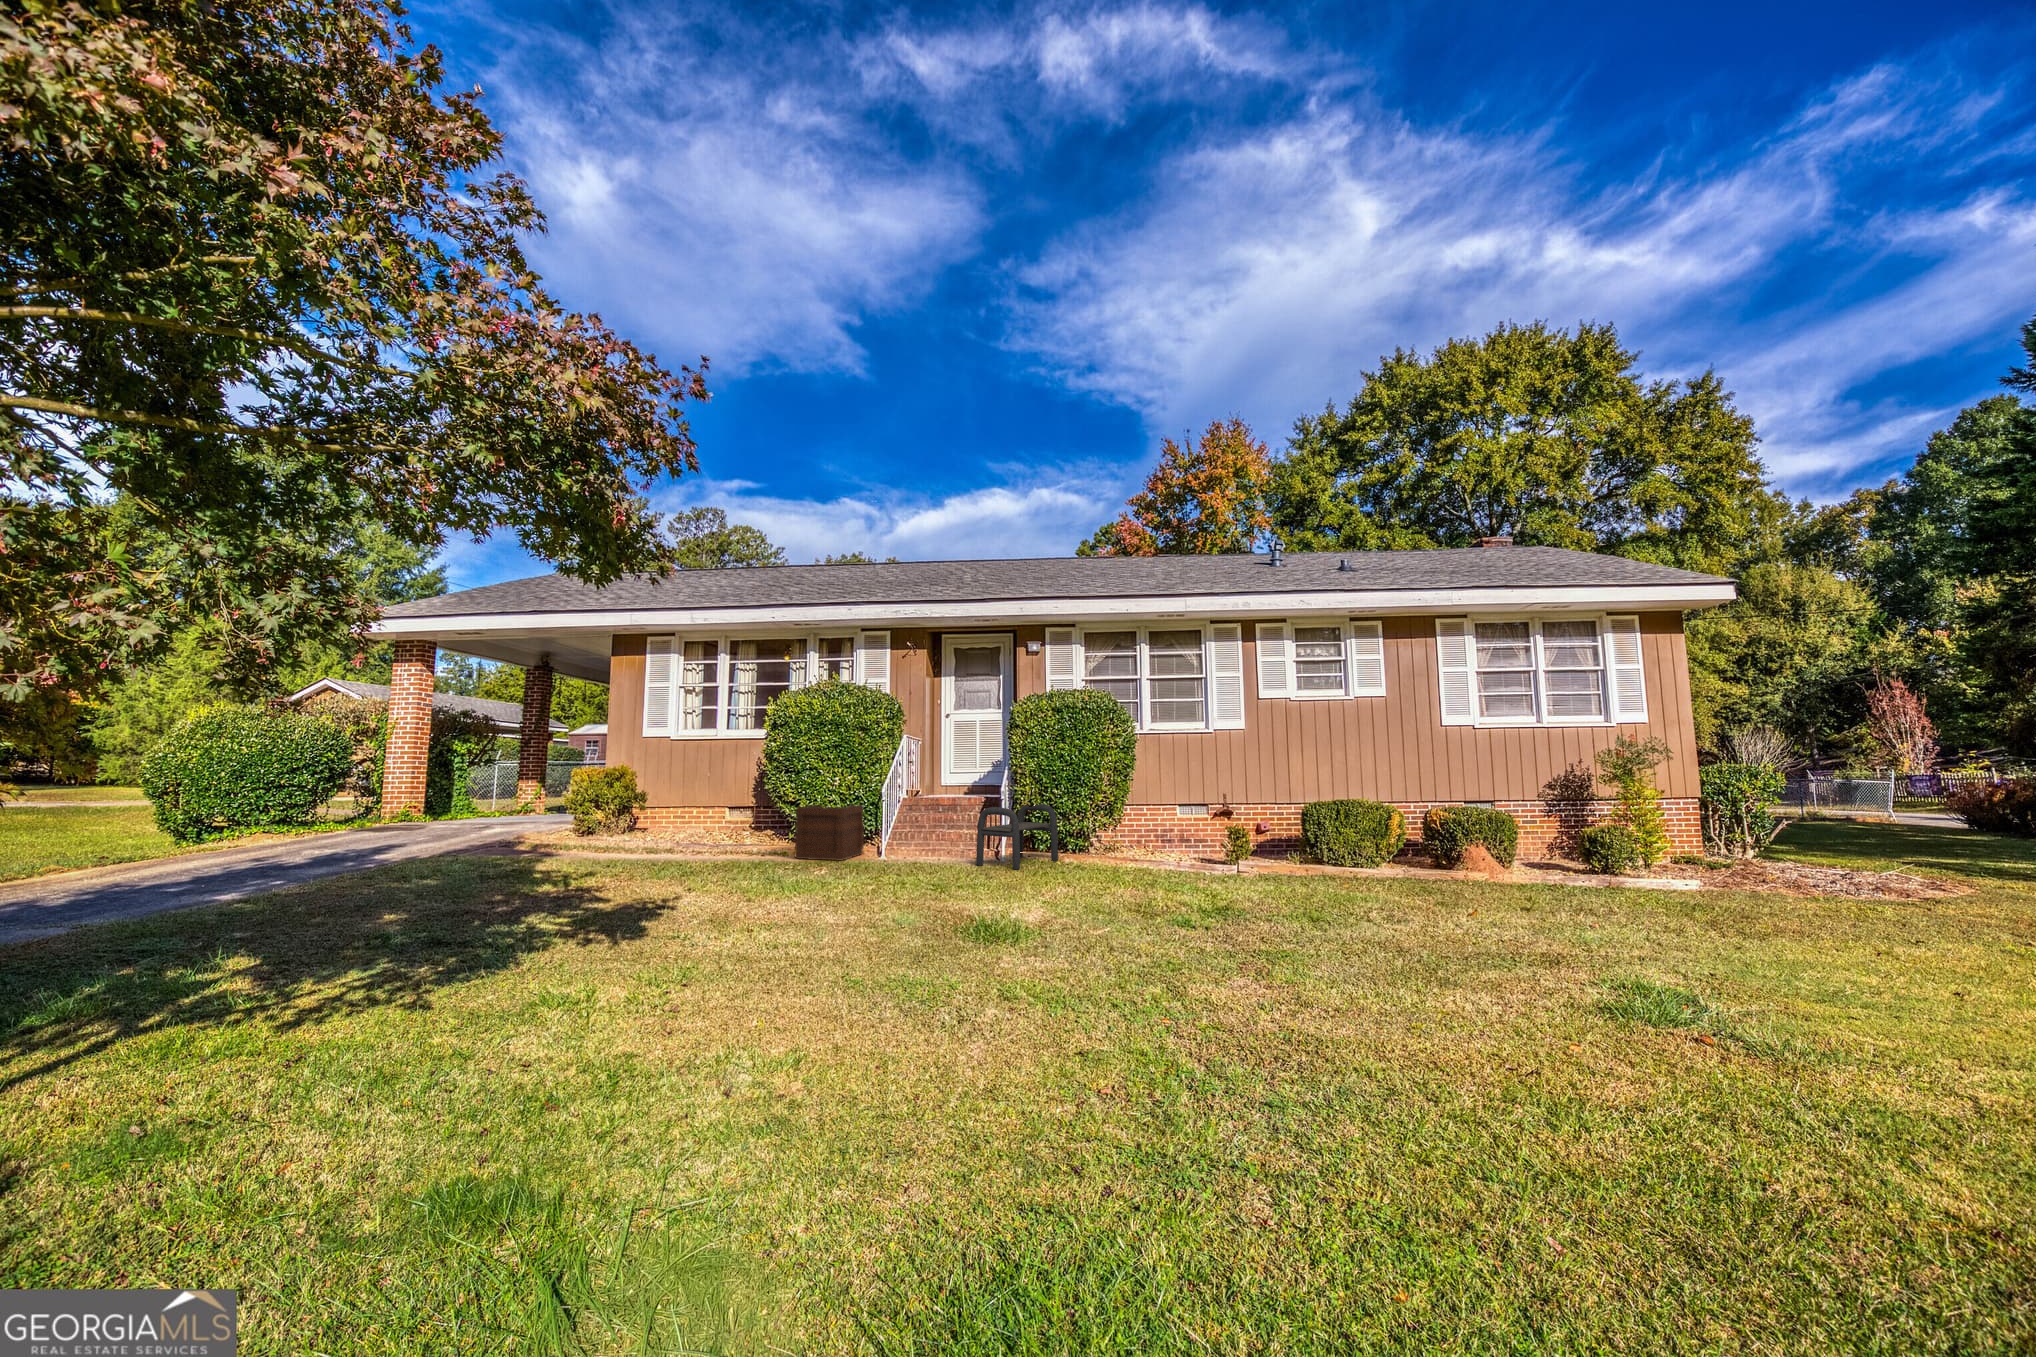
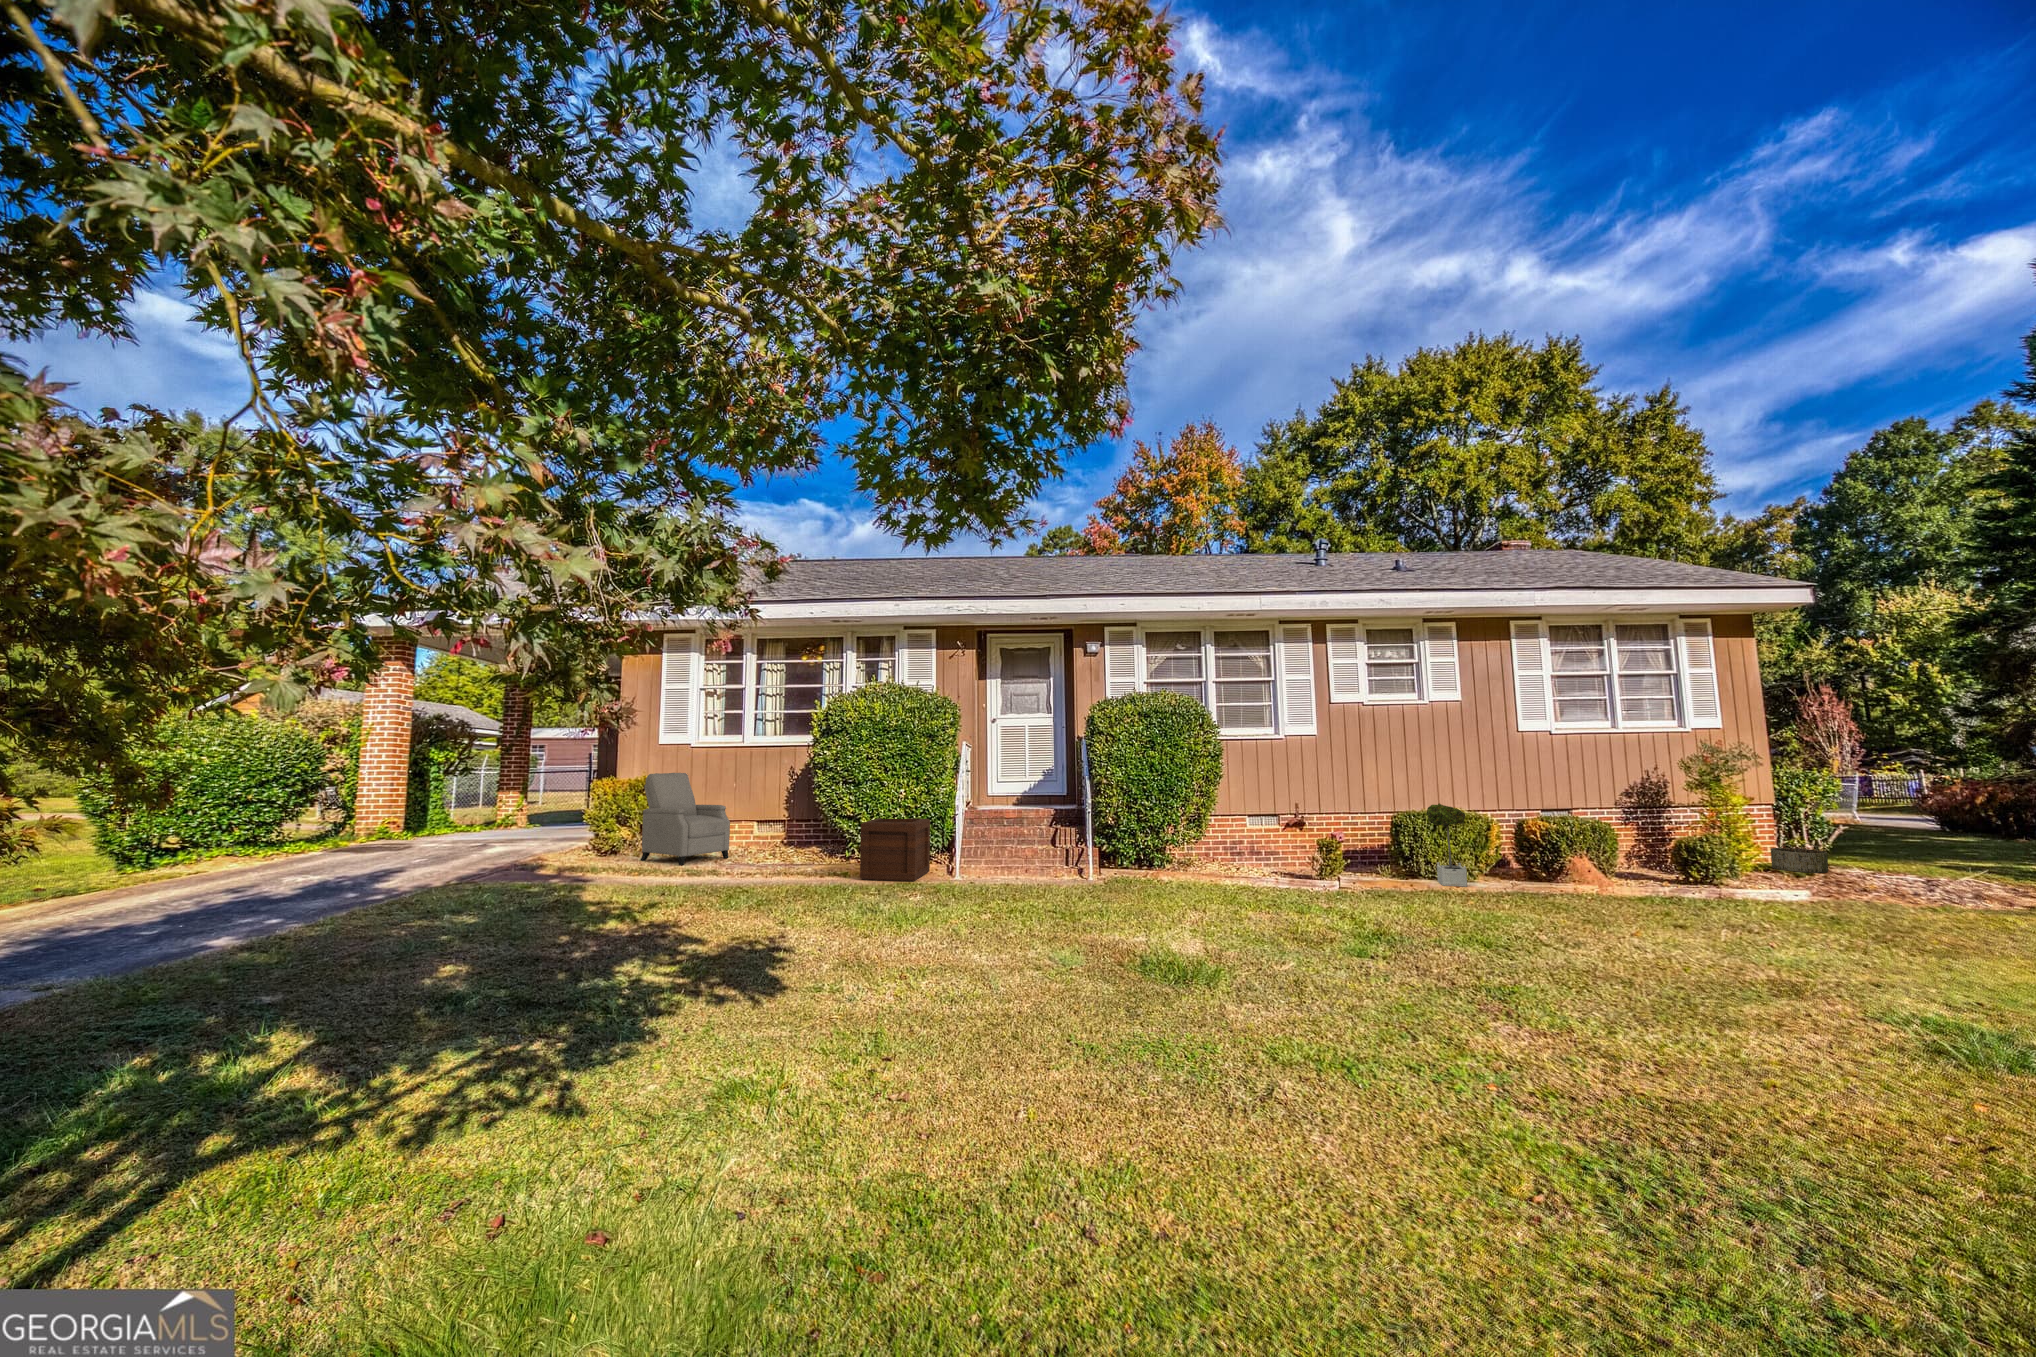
chair: none [615,763,696,846] -> present [641,773,730,865]
potted tree: none [1324,792,1359,872] -> present [1426,803,1467,887]
bench: present [976,804,1058,869] -> none [1065,816,1145,890]
basket: none [1699,838,1753,867] -> present [1771,843,1829,873]

